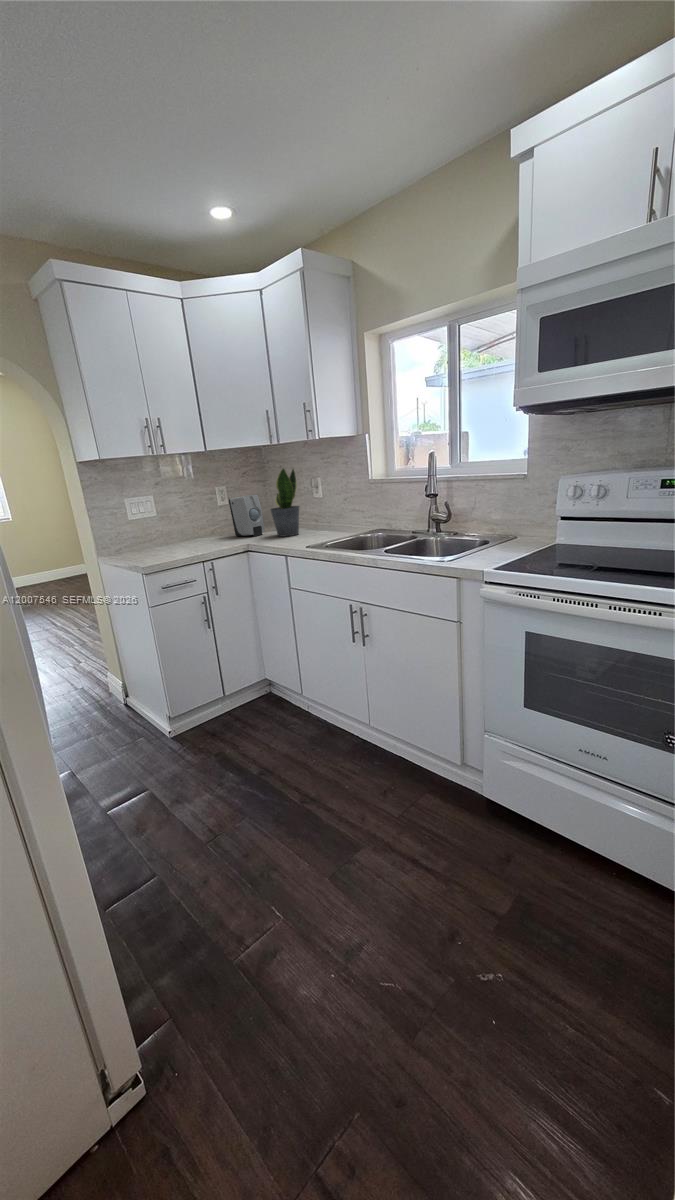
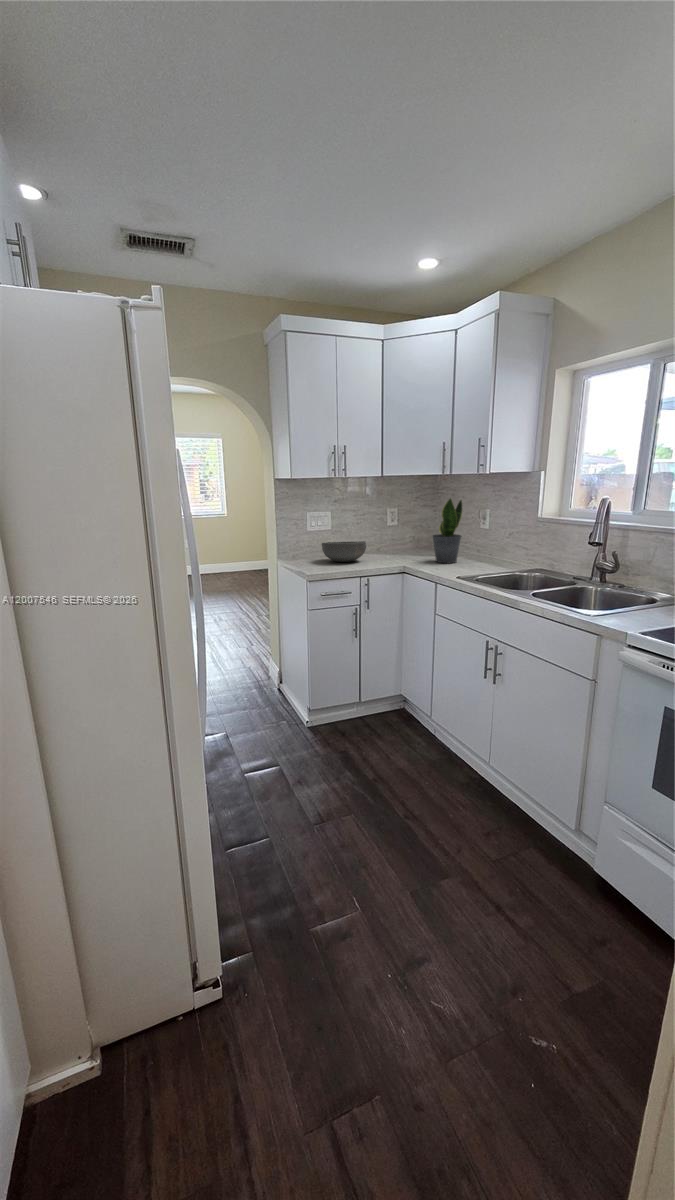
soap dispenser: present [229,495,265,536] -> none [396,520,426,559]
bowl: none [149,524,201,550] -> present [322,541,366,562]

